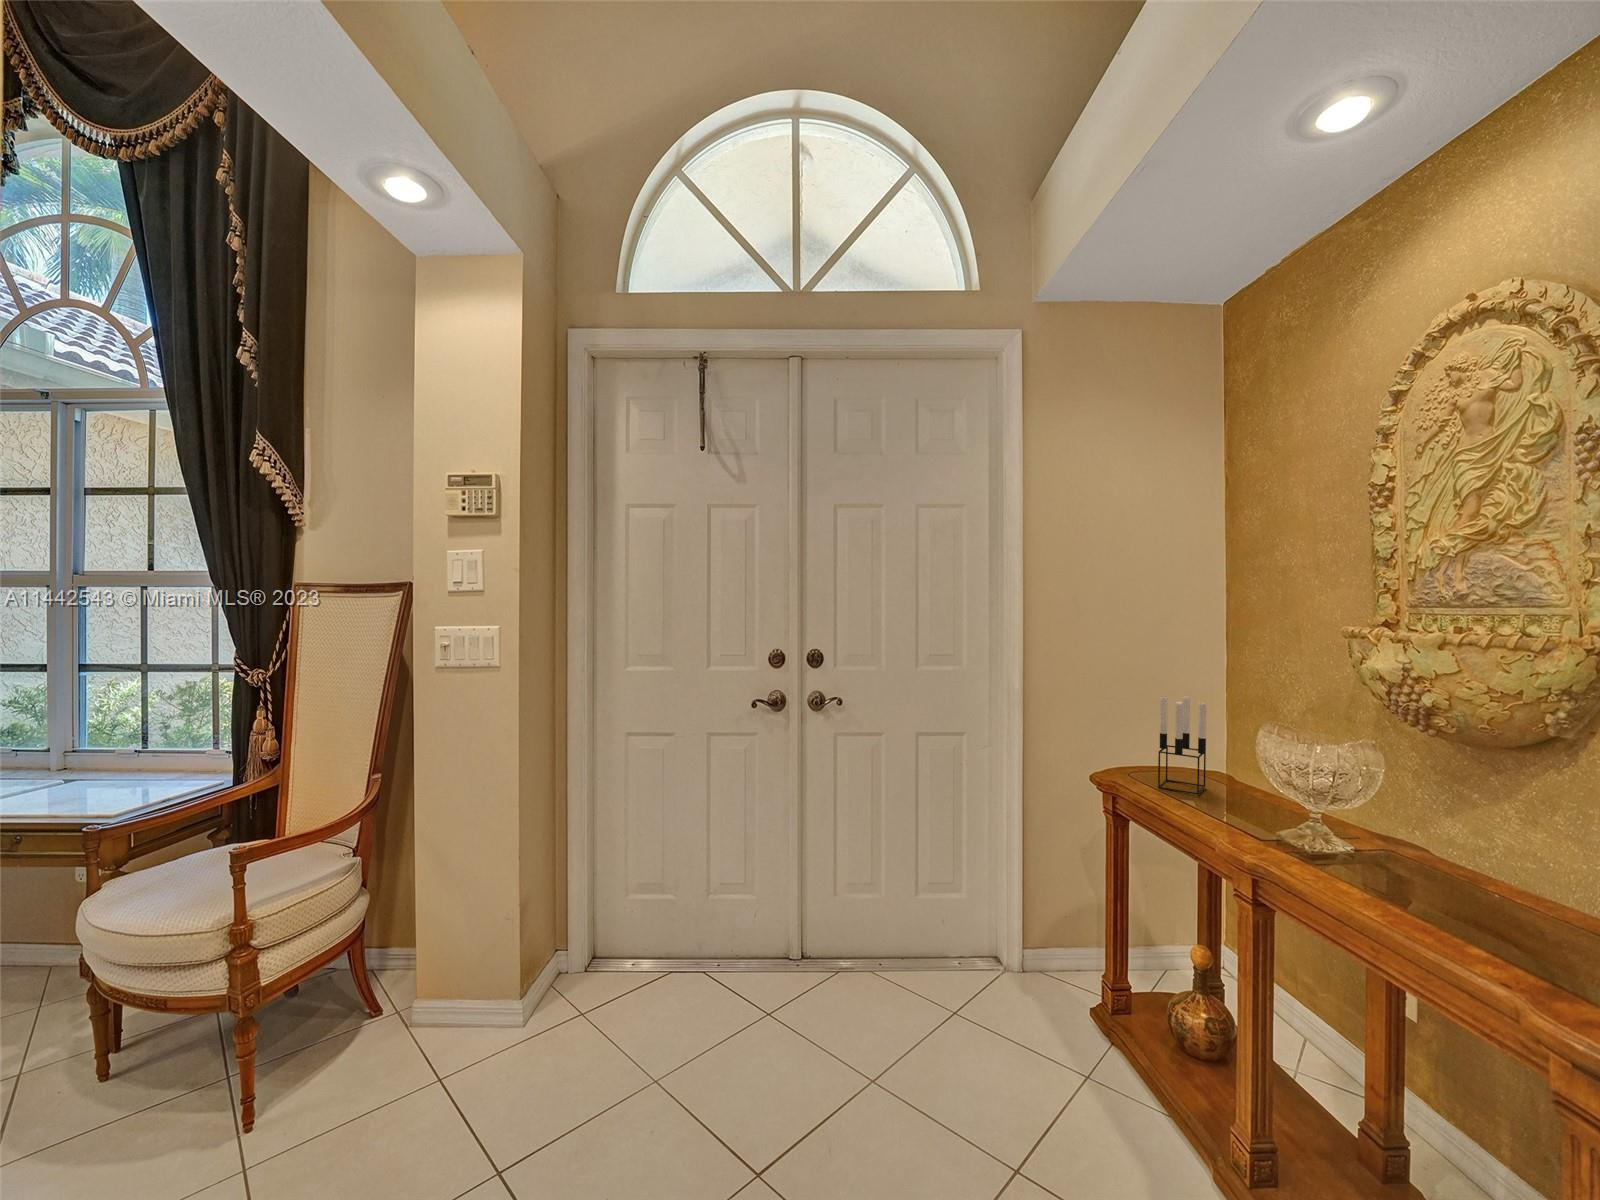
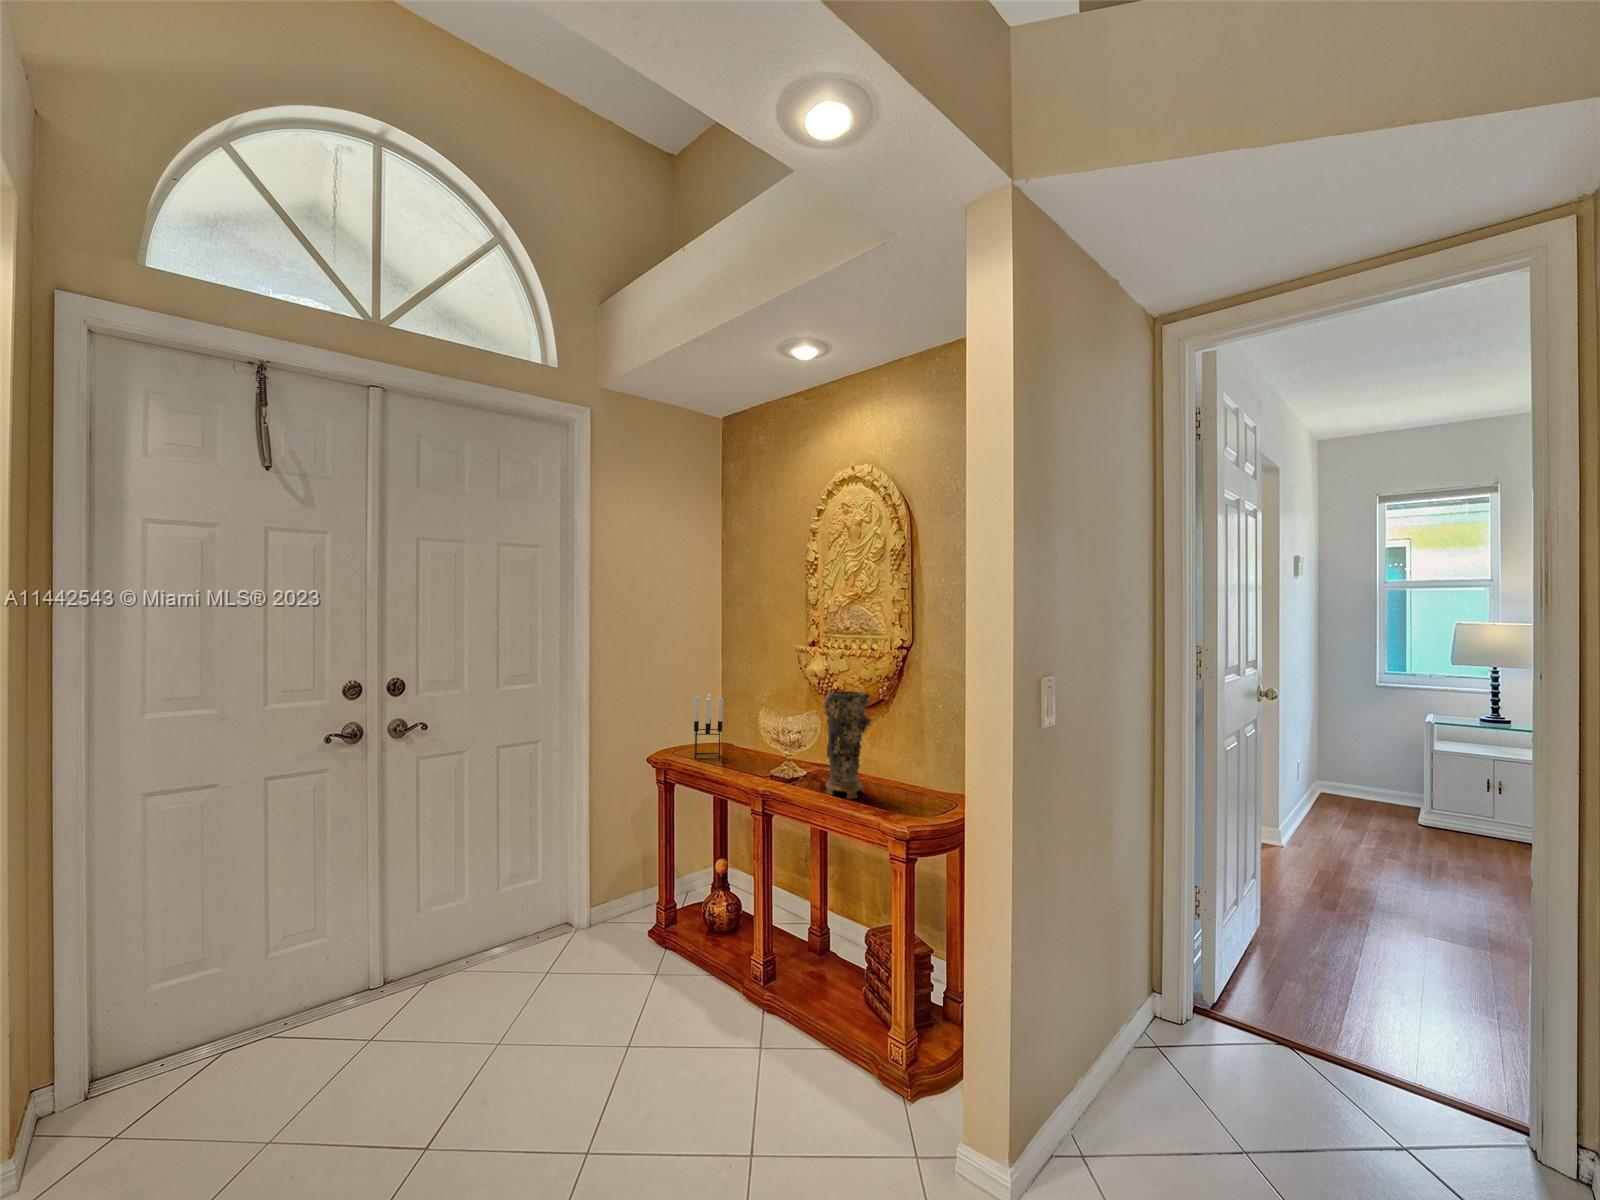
decorative vase: none [1380,708,1503,918] -> present [824,691,871,799]

